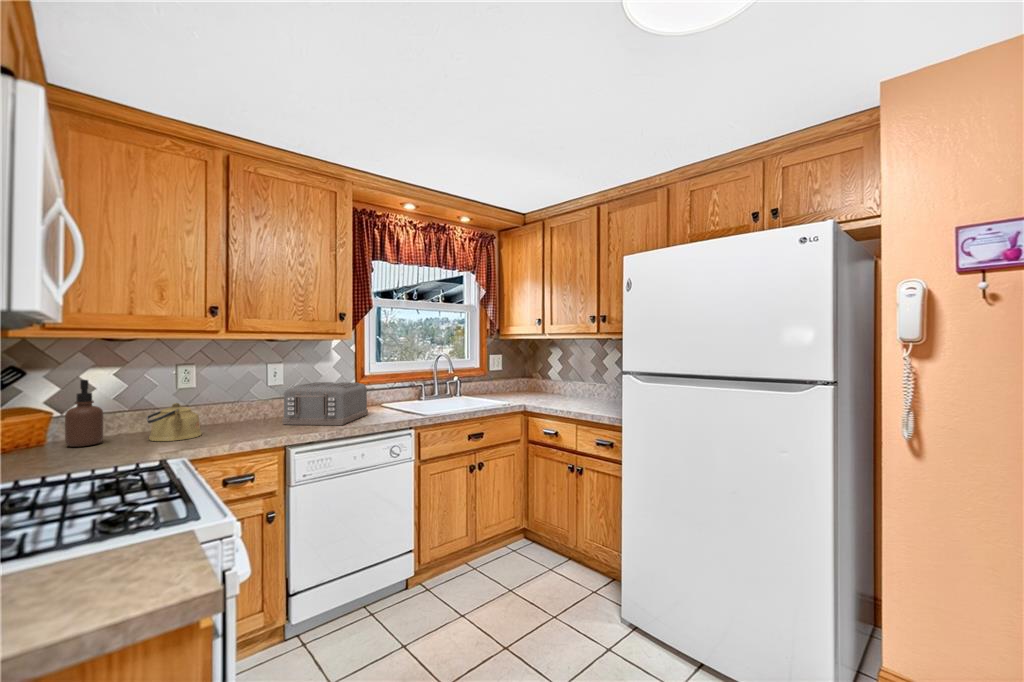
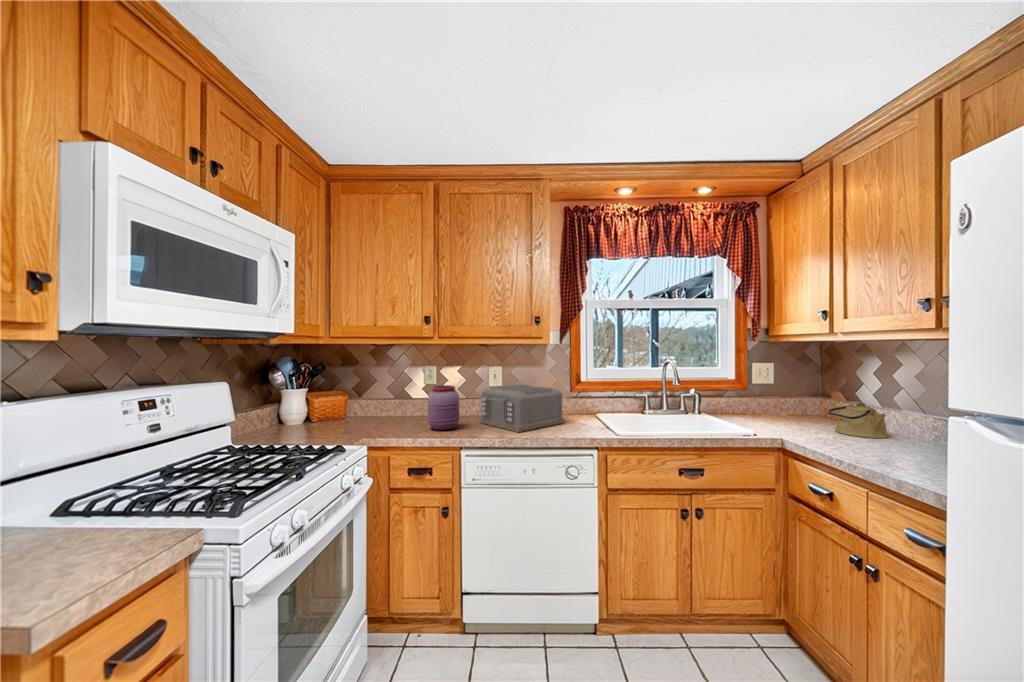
soap dispenser: present [65,380,103,447] -> none [340,372,362,421]
jar: none [234,386,273,435] -> present [428,385,459,430]
kettle: present [147,403,202,441] -> present [828,402,888,438]

